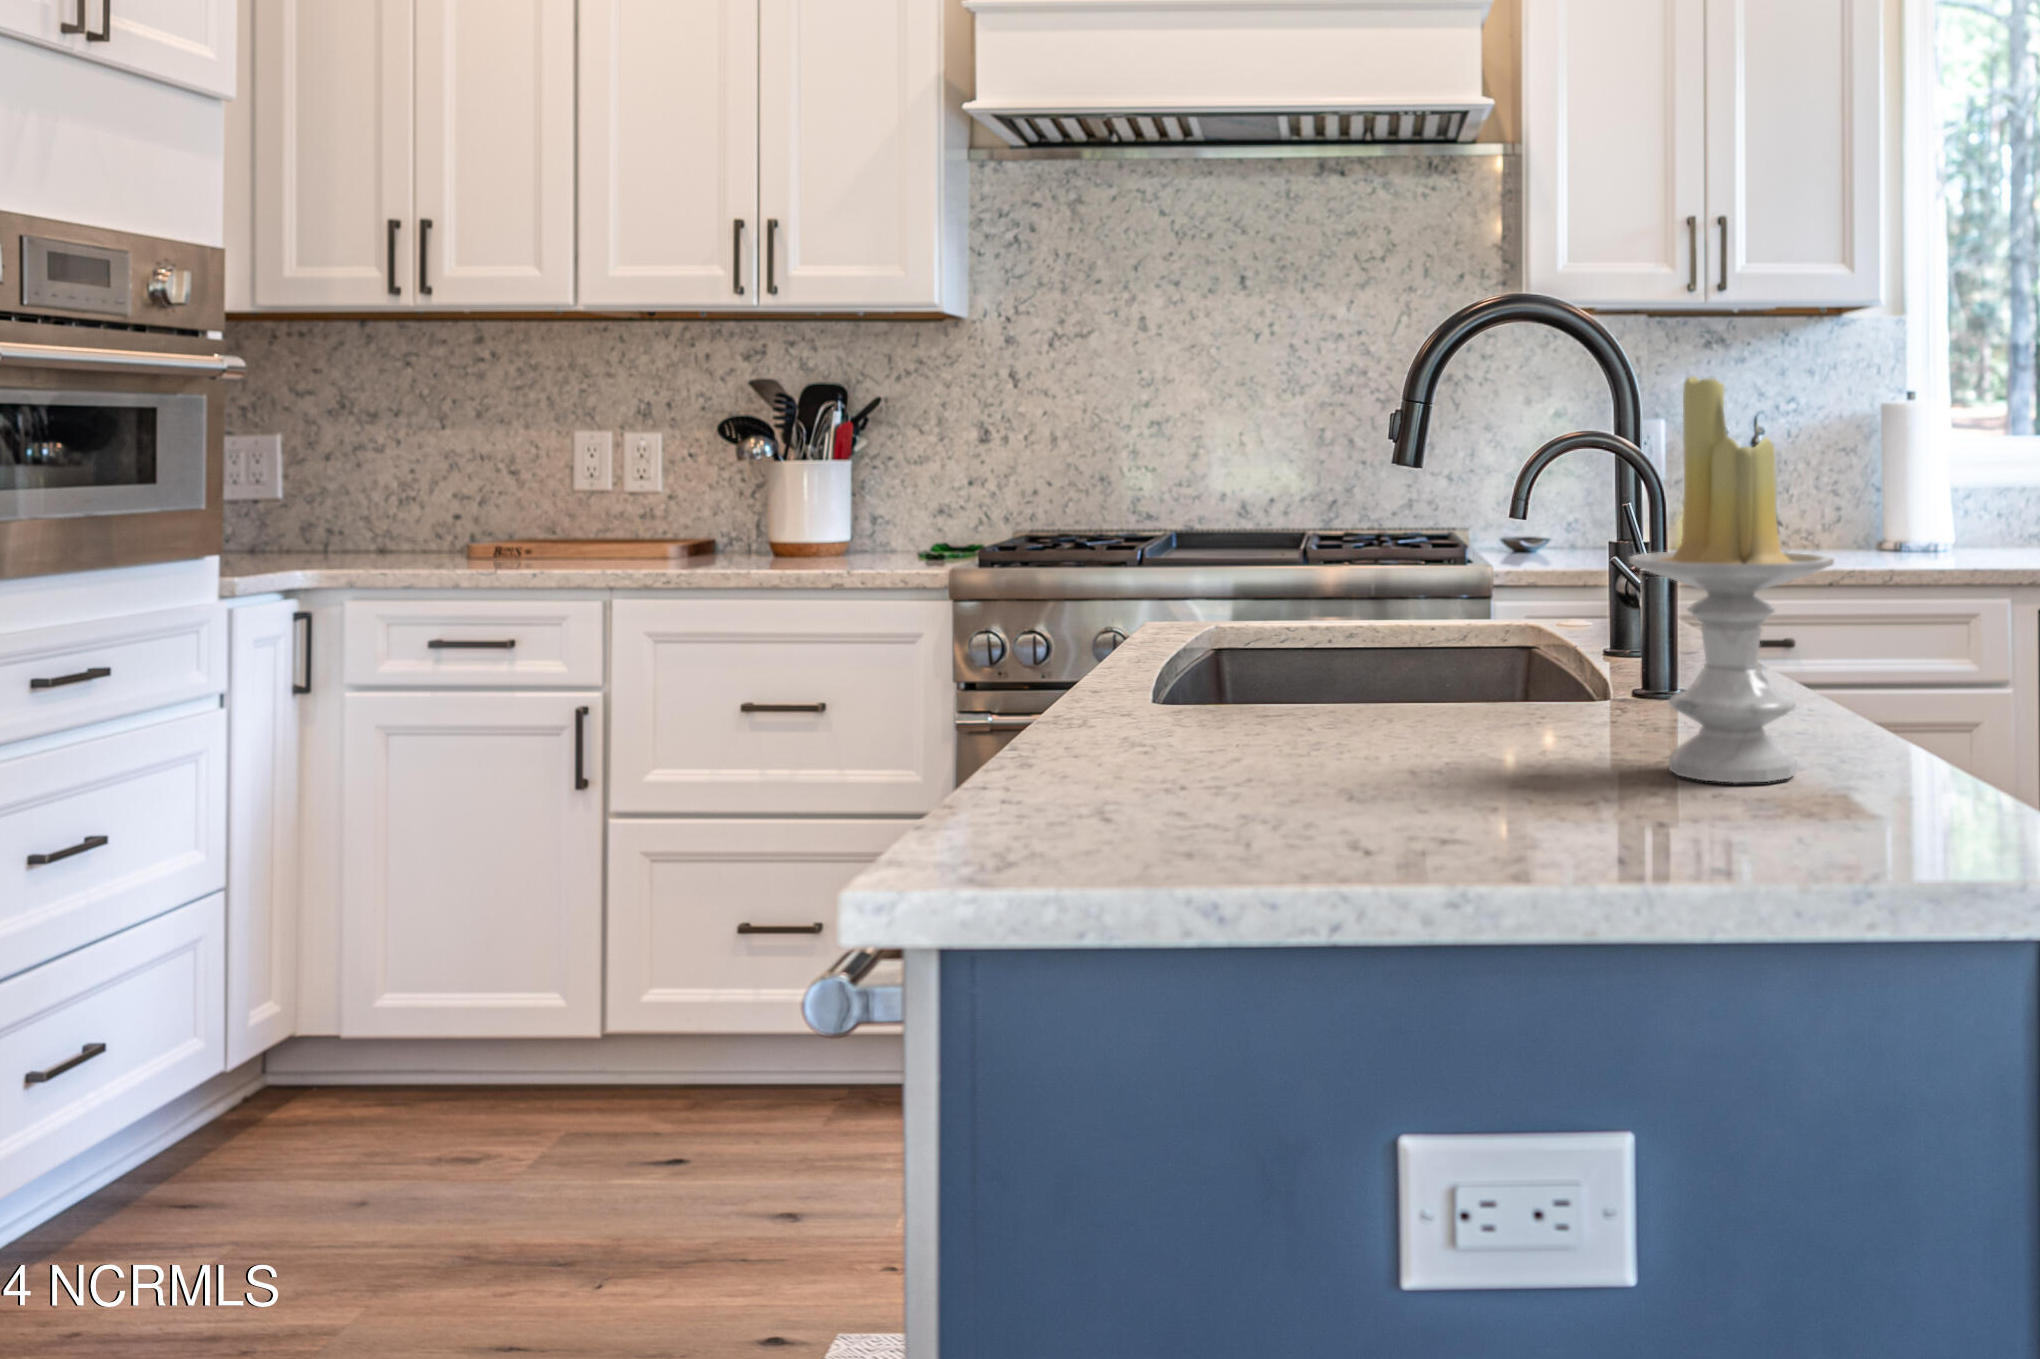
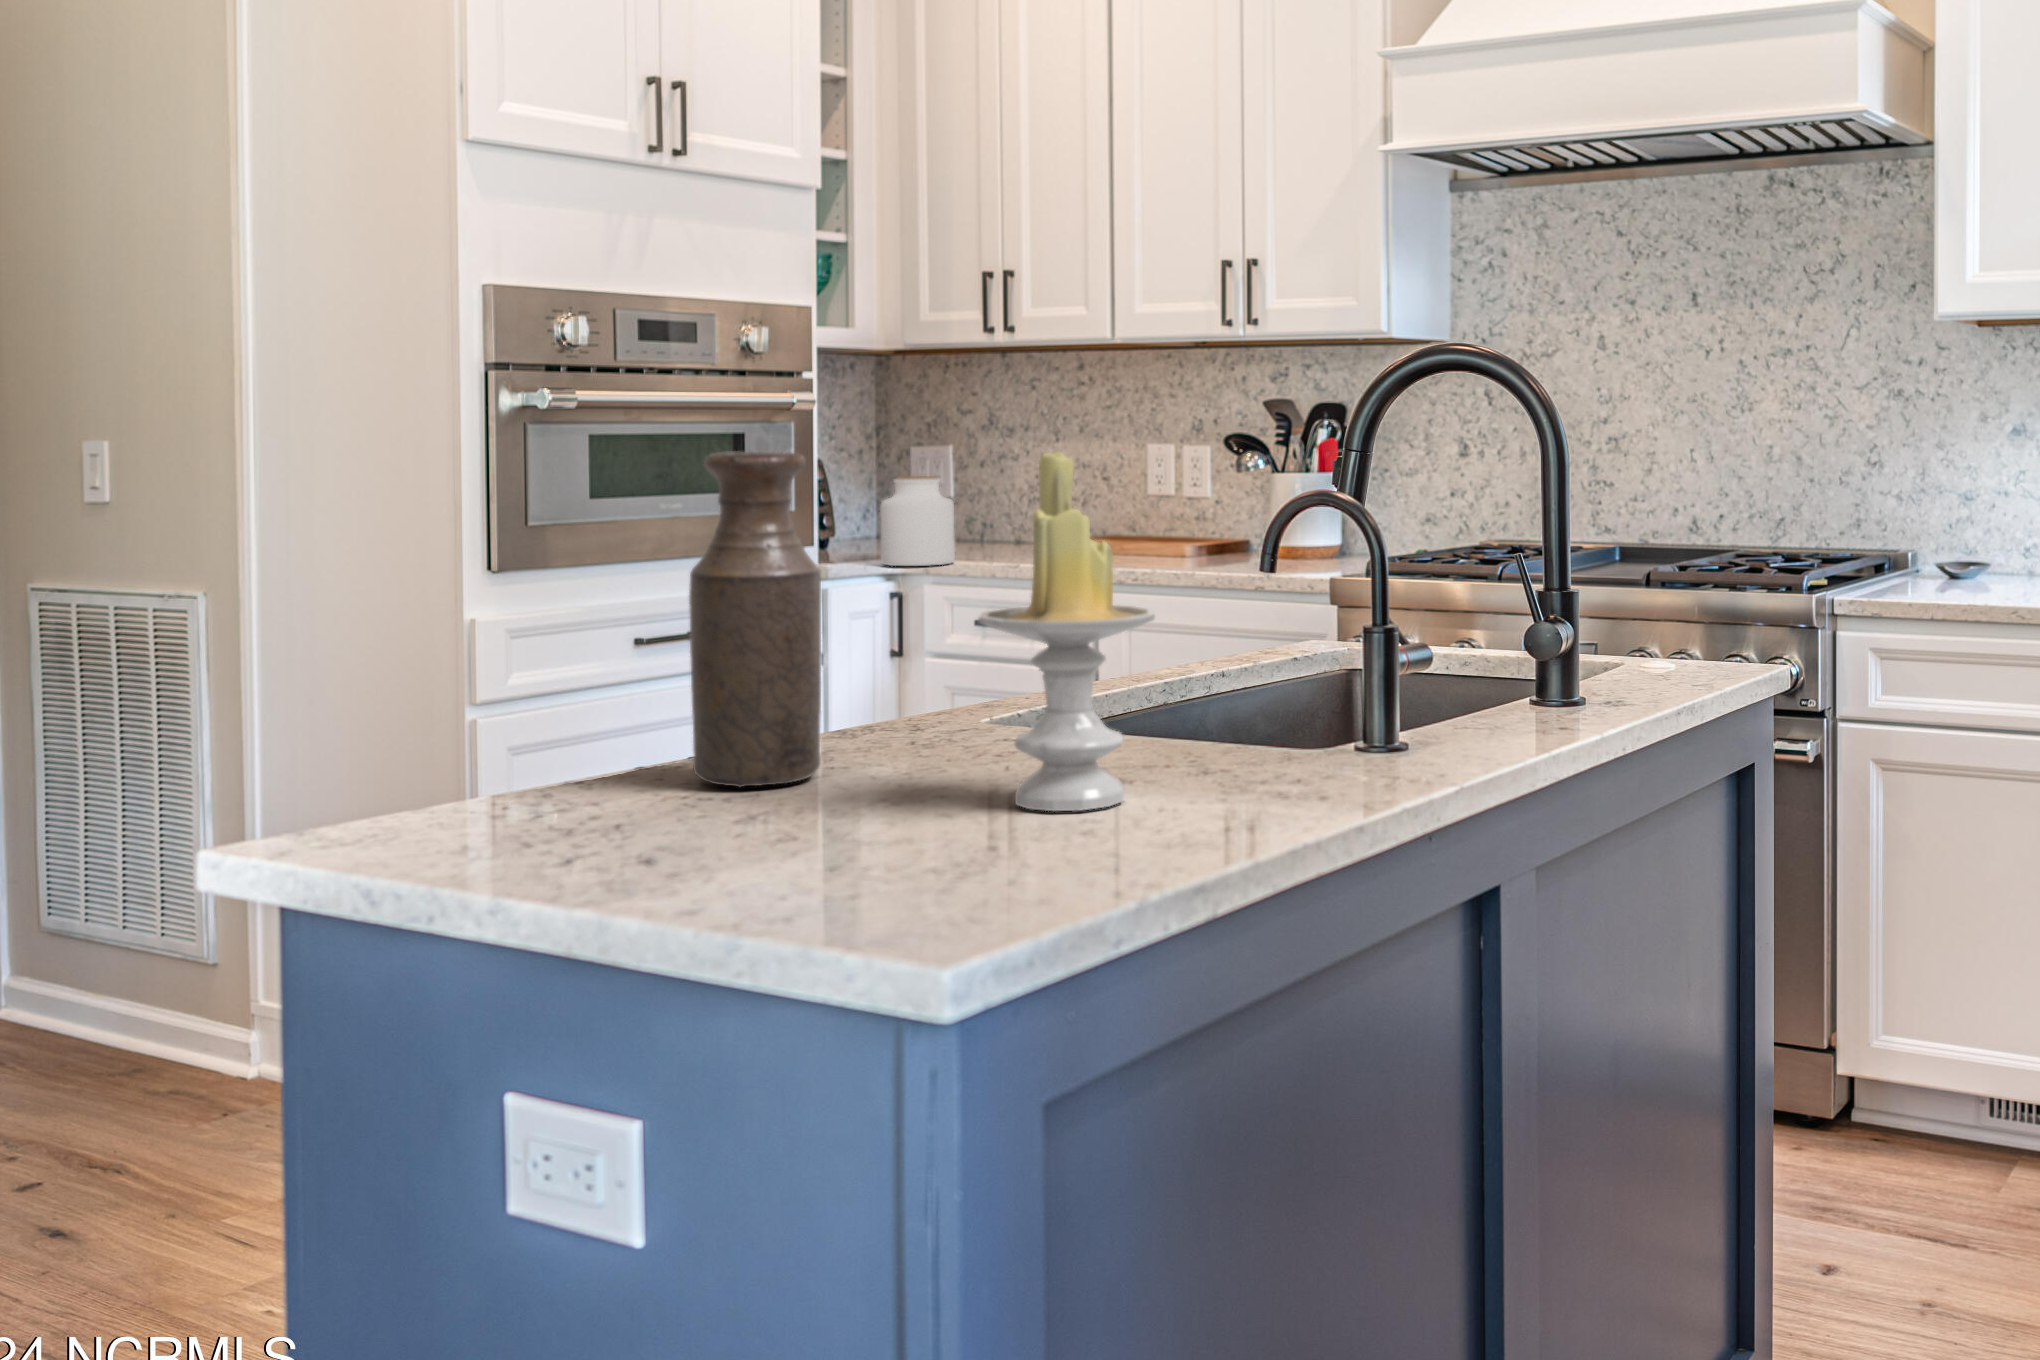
bottle: none [1233,375,1388,795] -> present [689,452,821,787]
jar: none [279,469,380,581] -> present [880,476,955,566]

